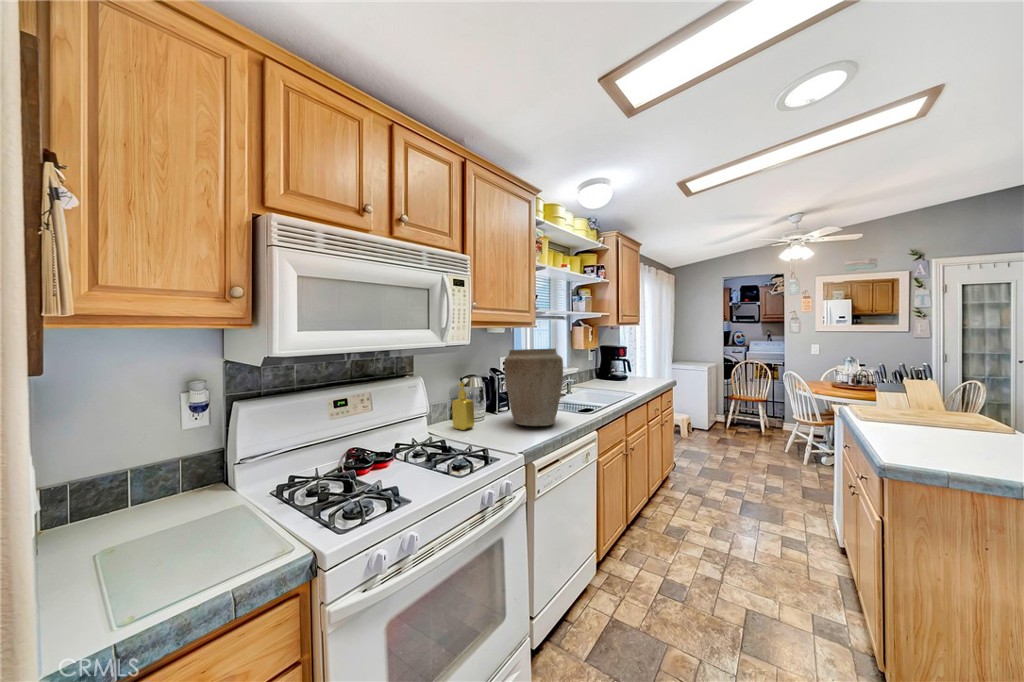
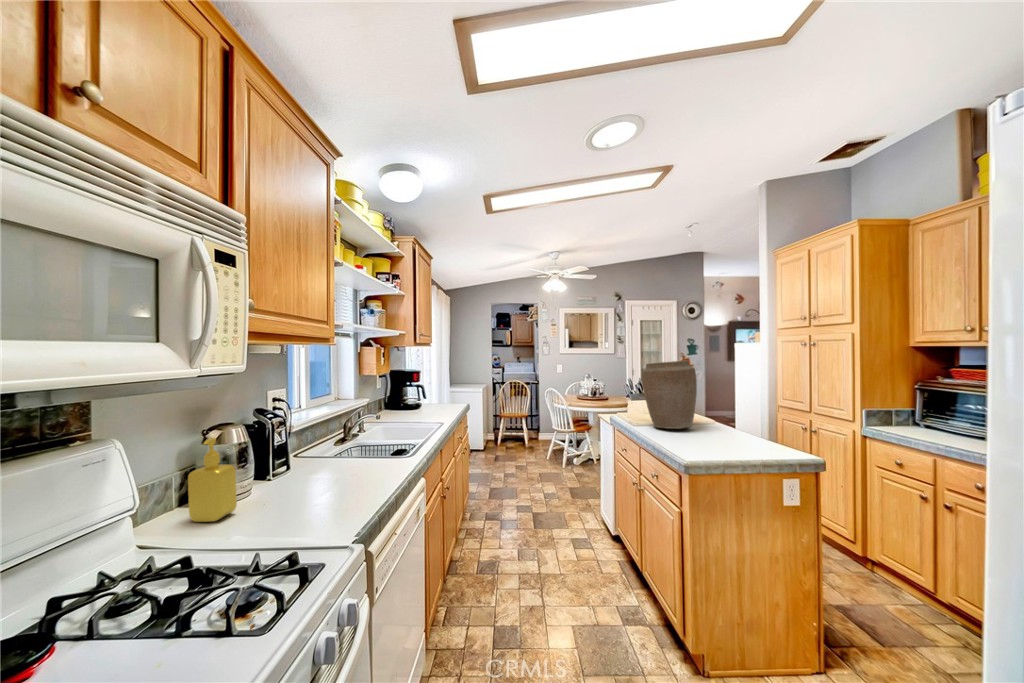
vase: present [504,349,563,426] -> present [642,361,697,429]

